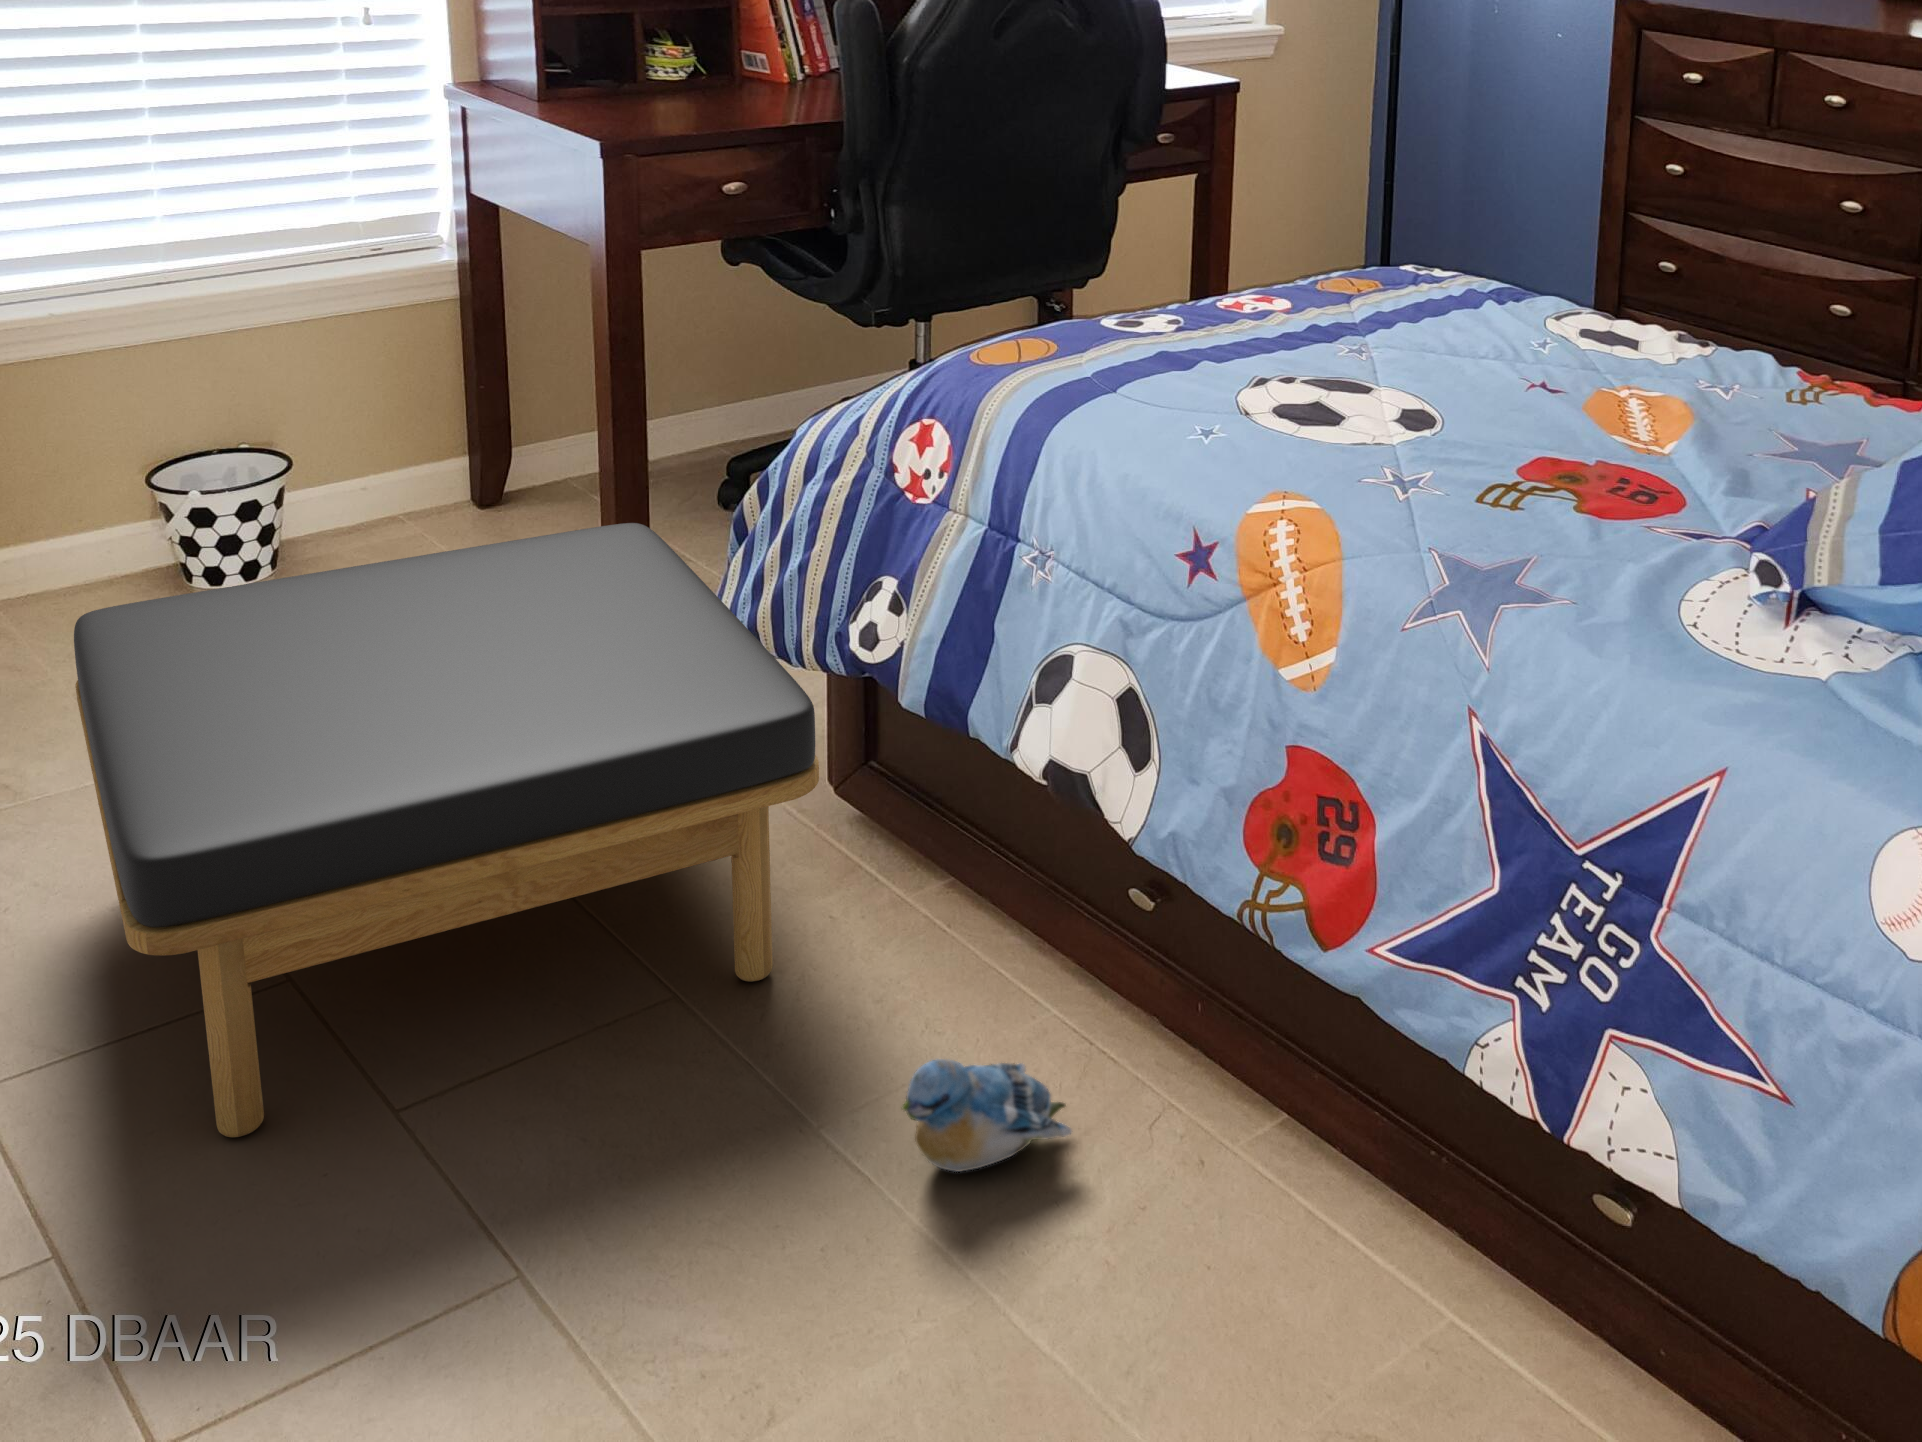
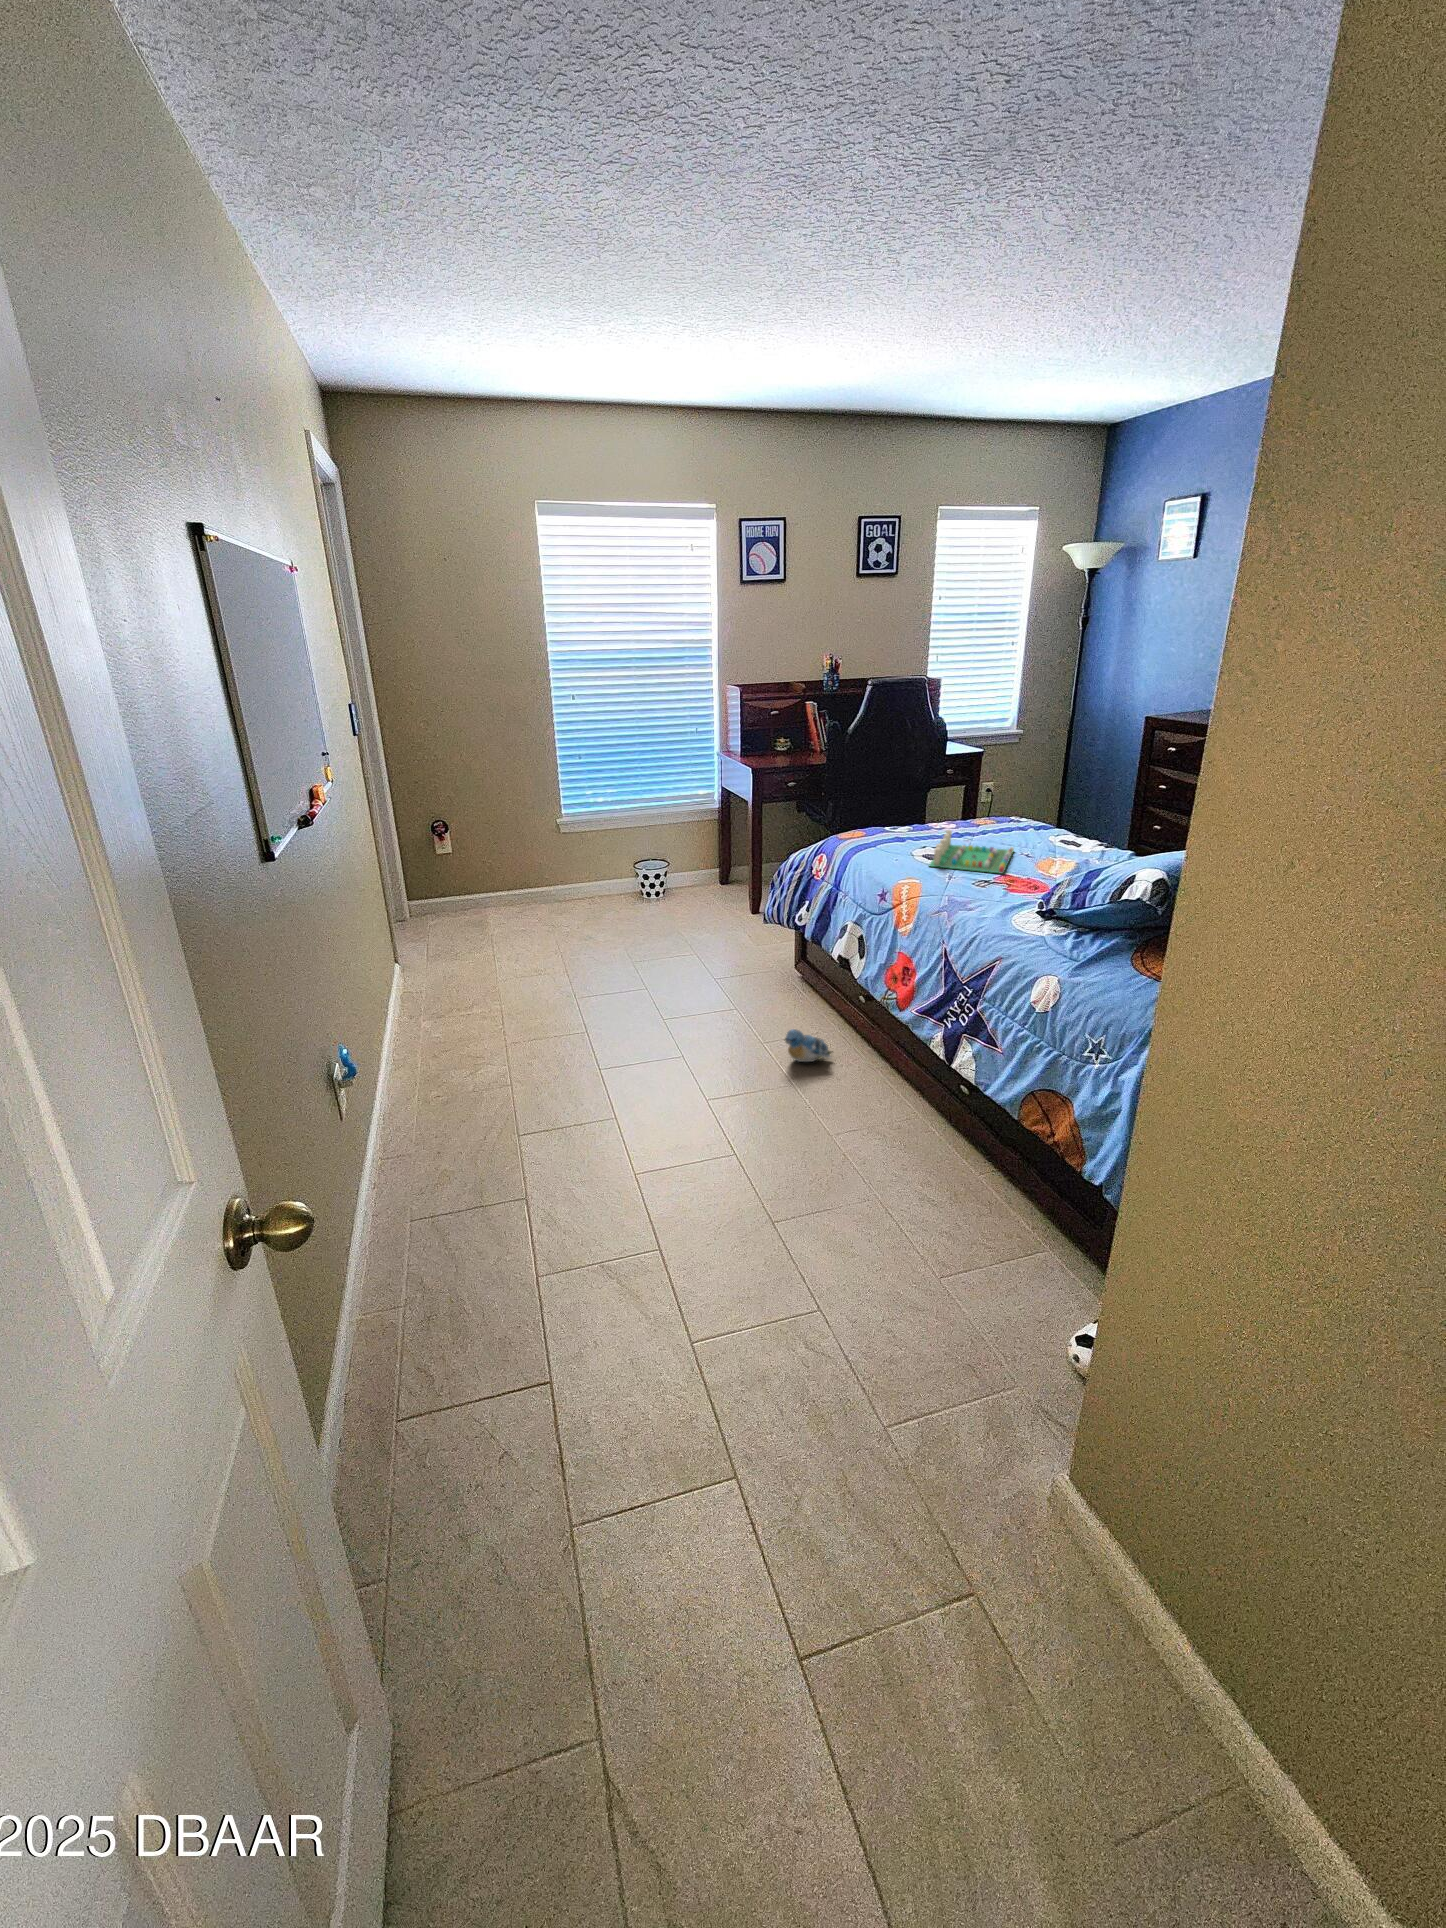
board game: none [1293,319,1521,450] -> present [928,830,1014,874]
ottoman: present [74,523,819,1137] -> none [606,884,781,1020]

